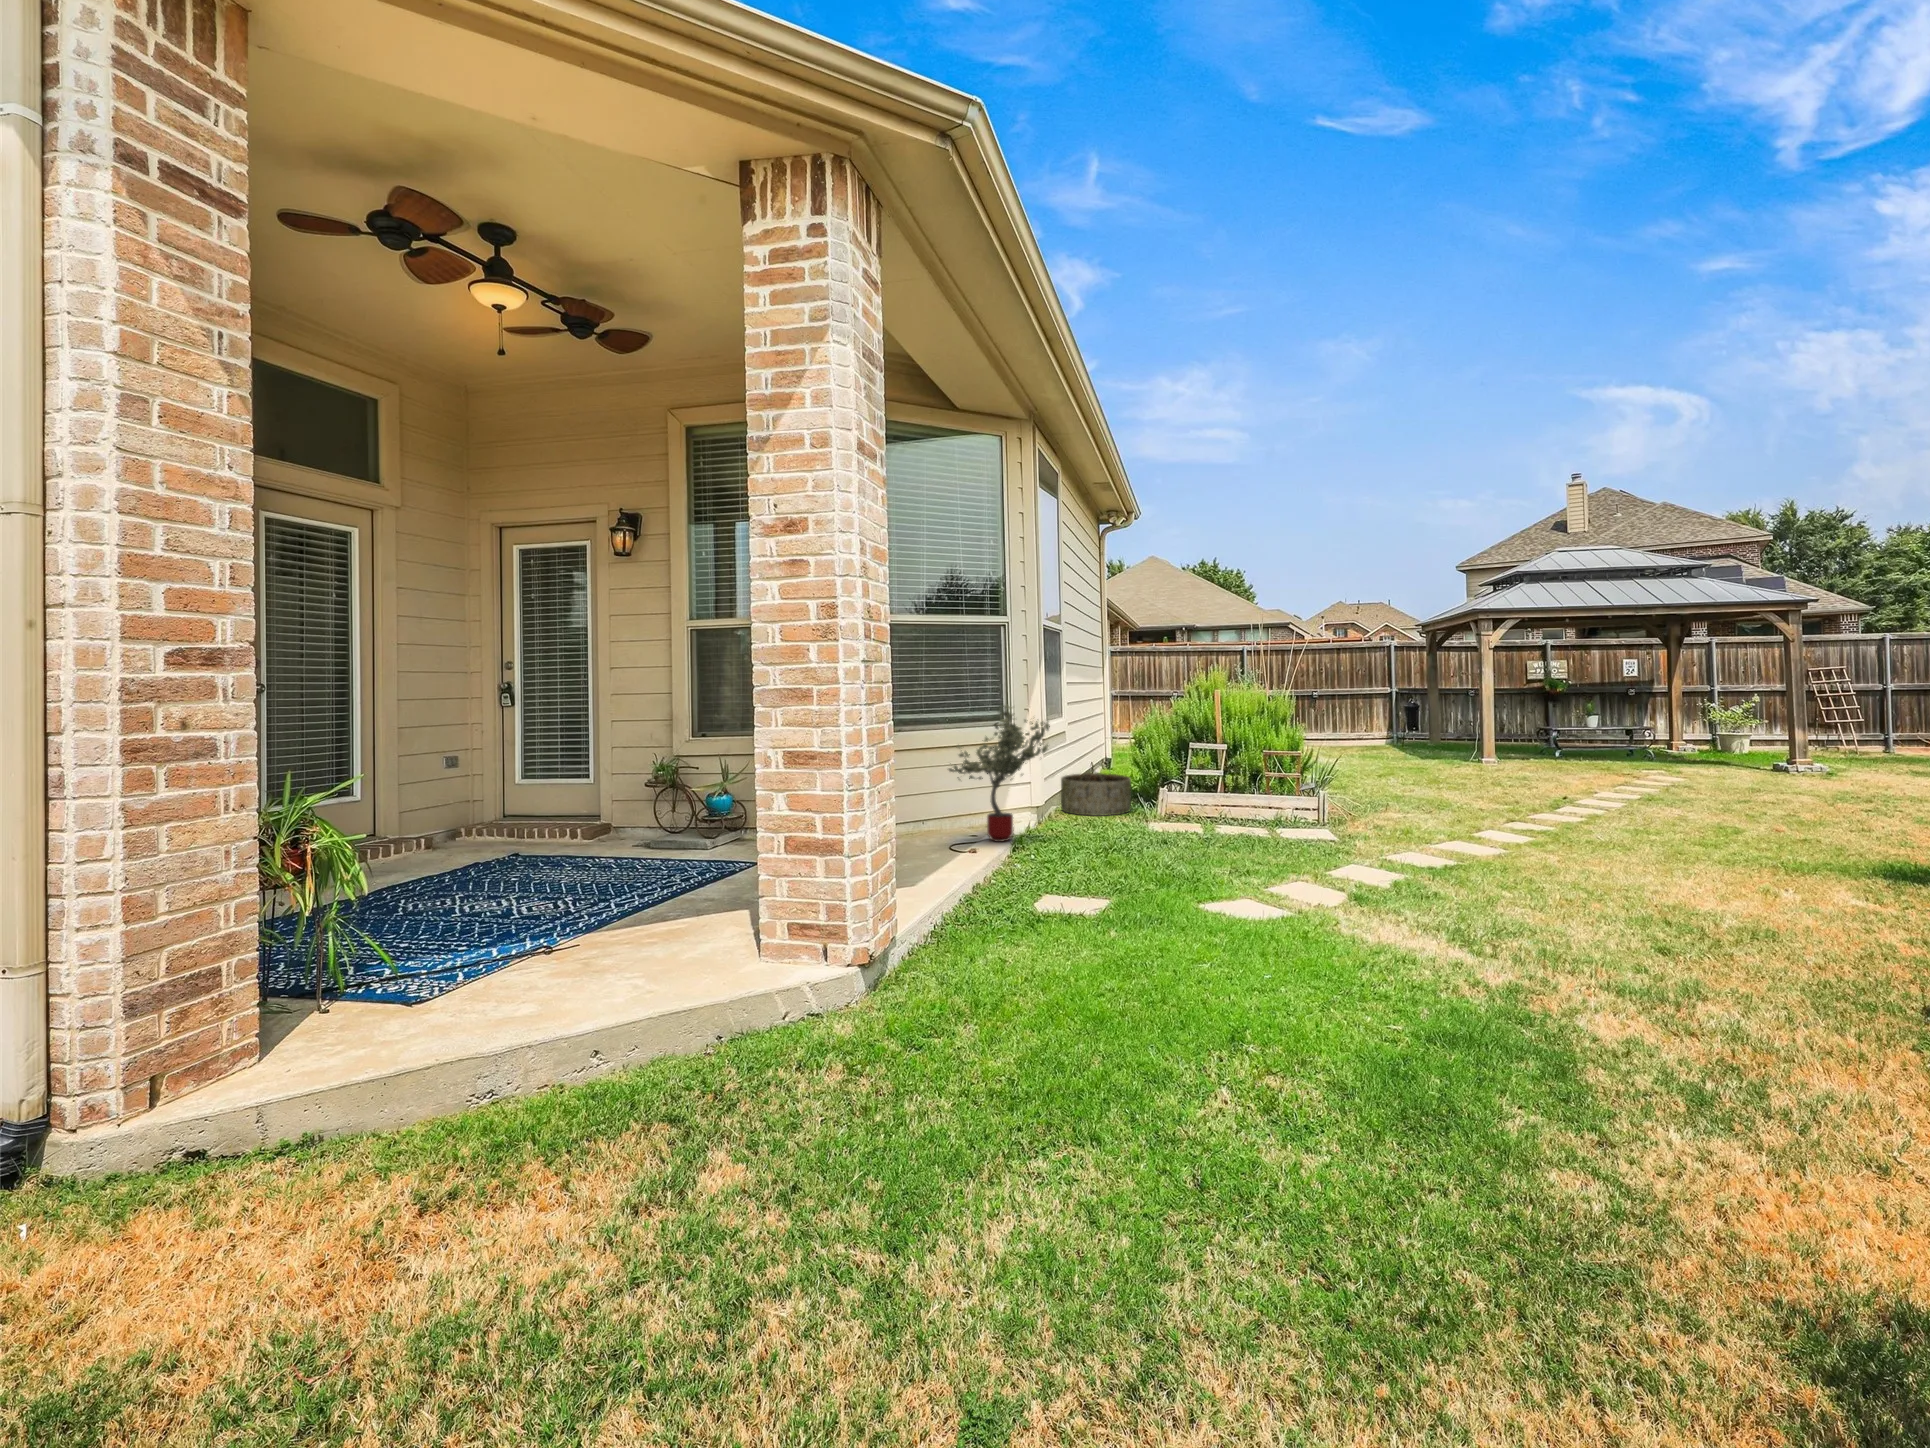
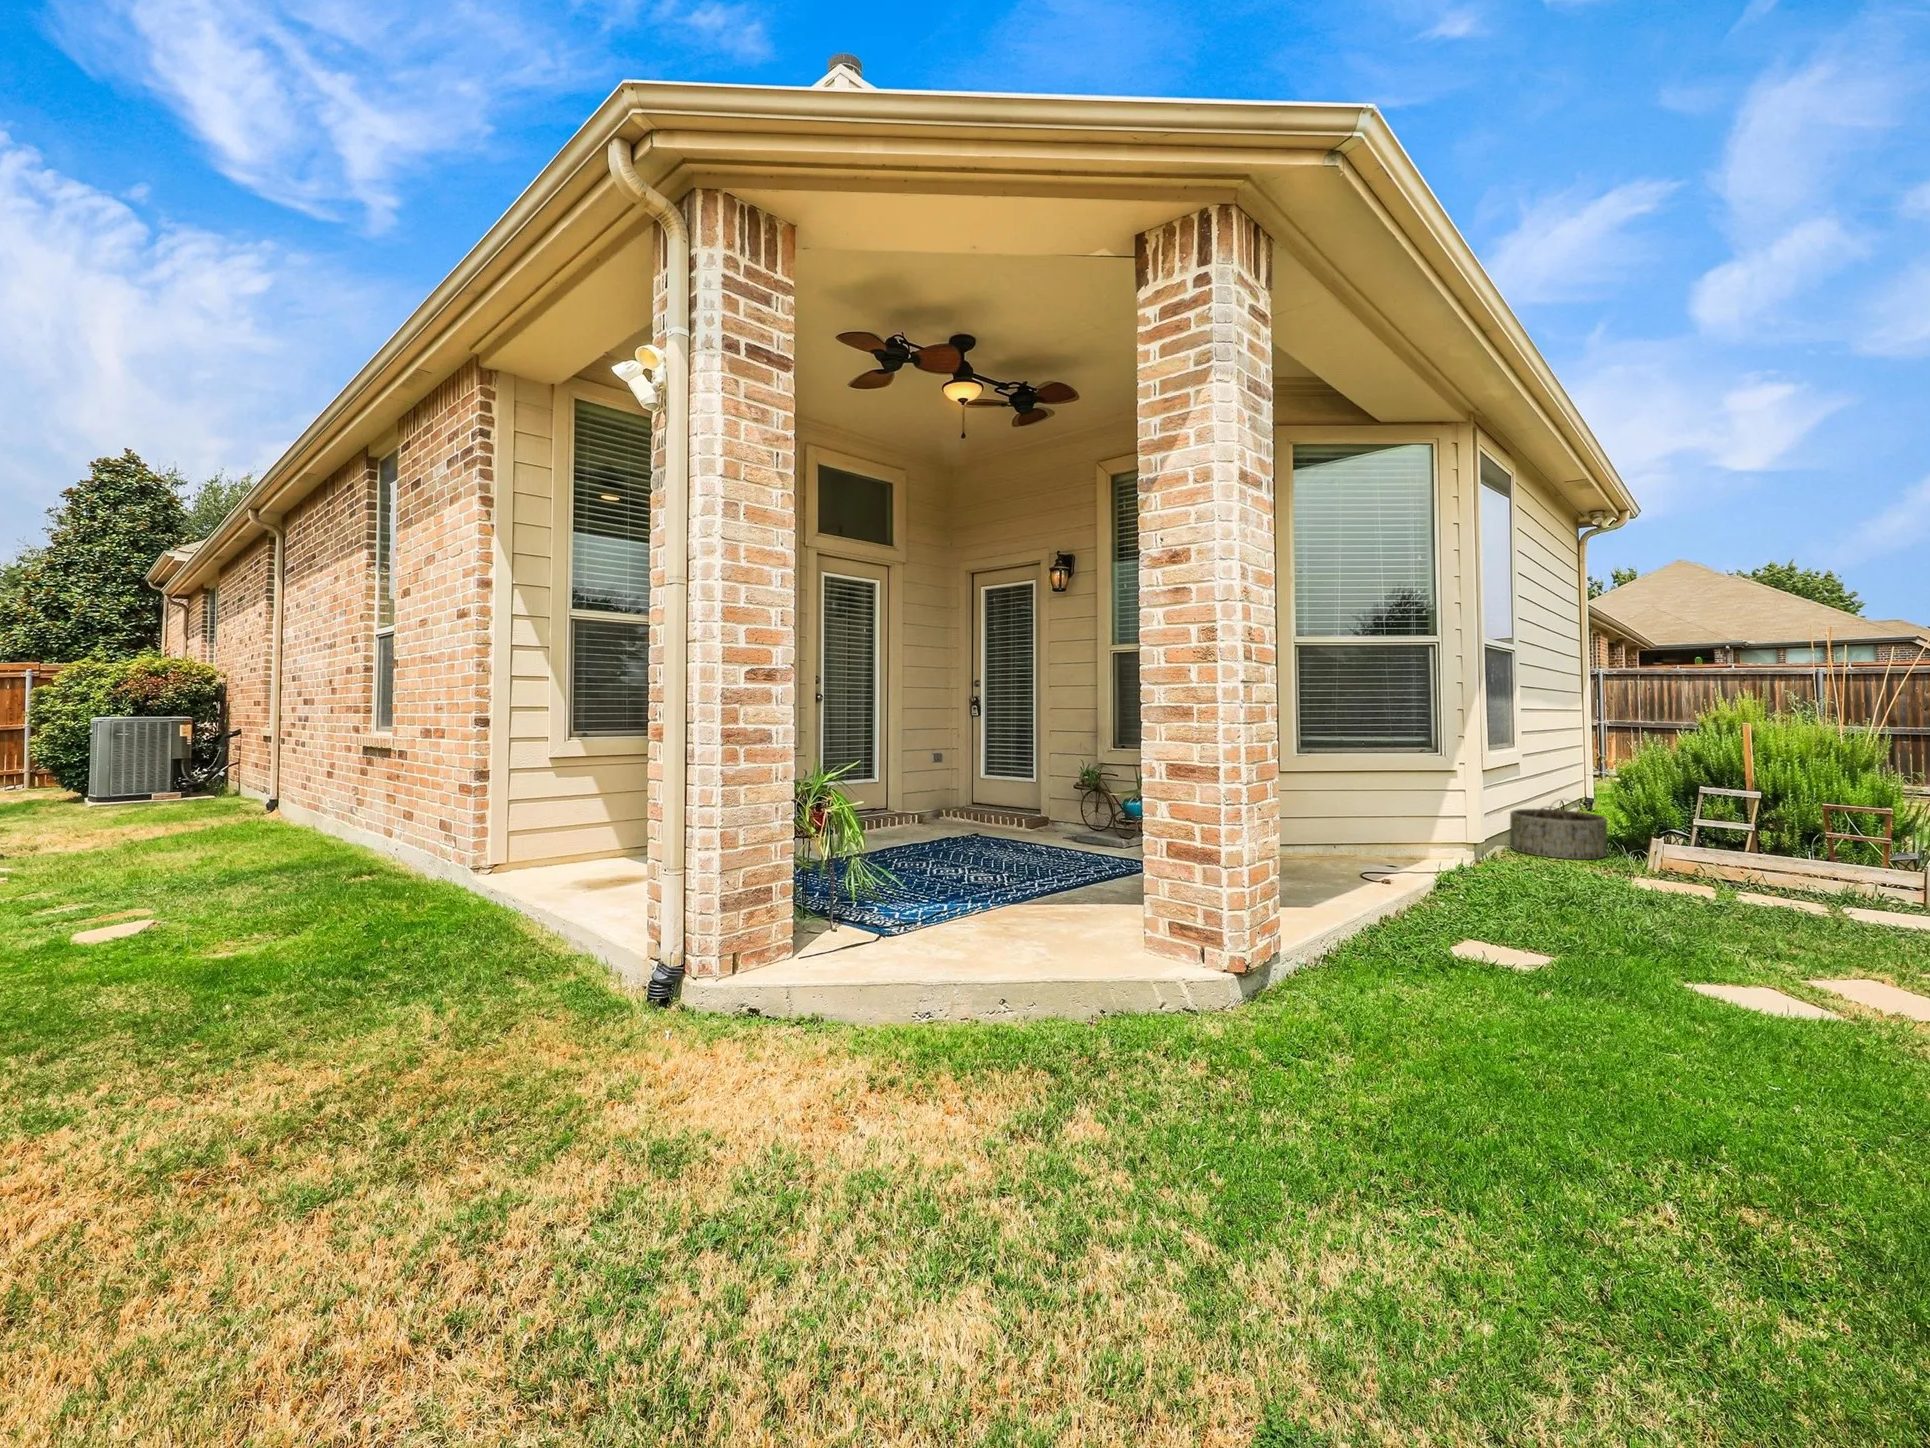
potted tree: present [949,705,1050,842] -> none [1363,726,1491,874]

